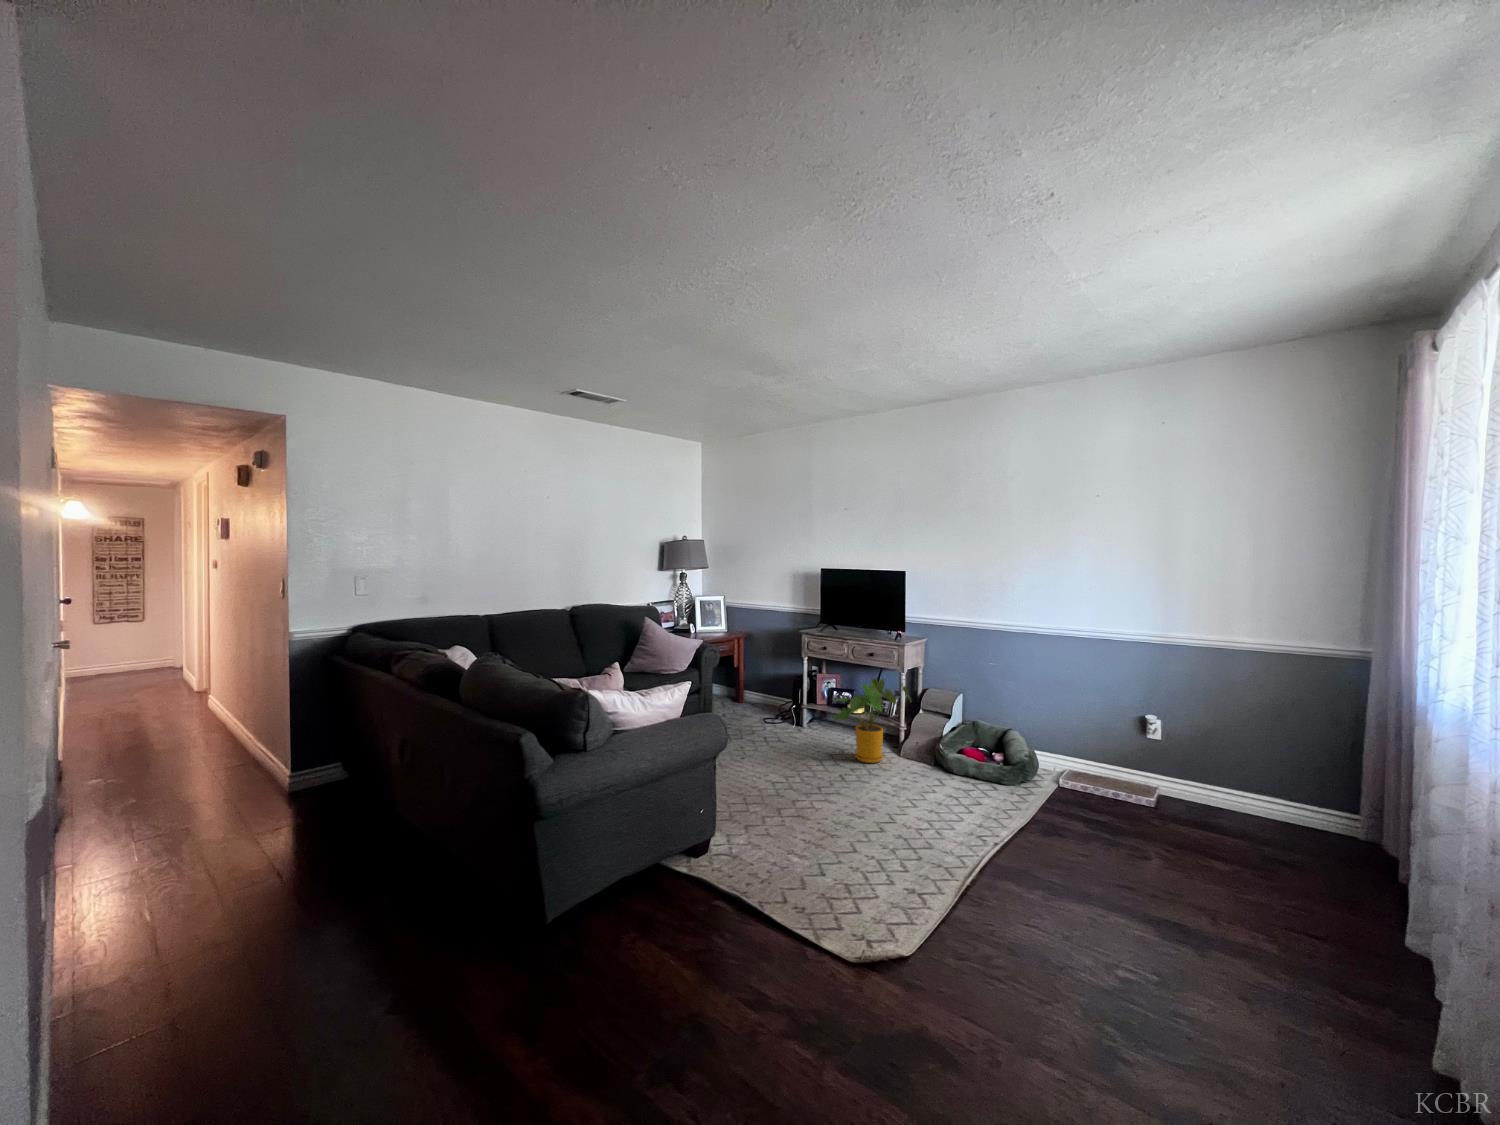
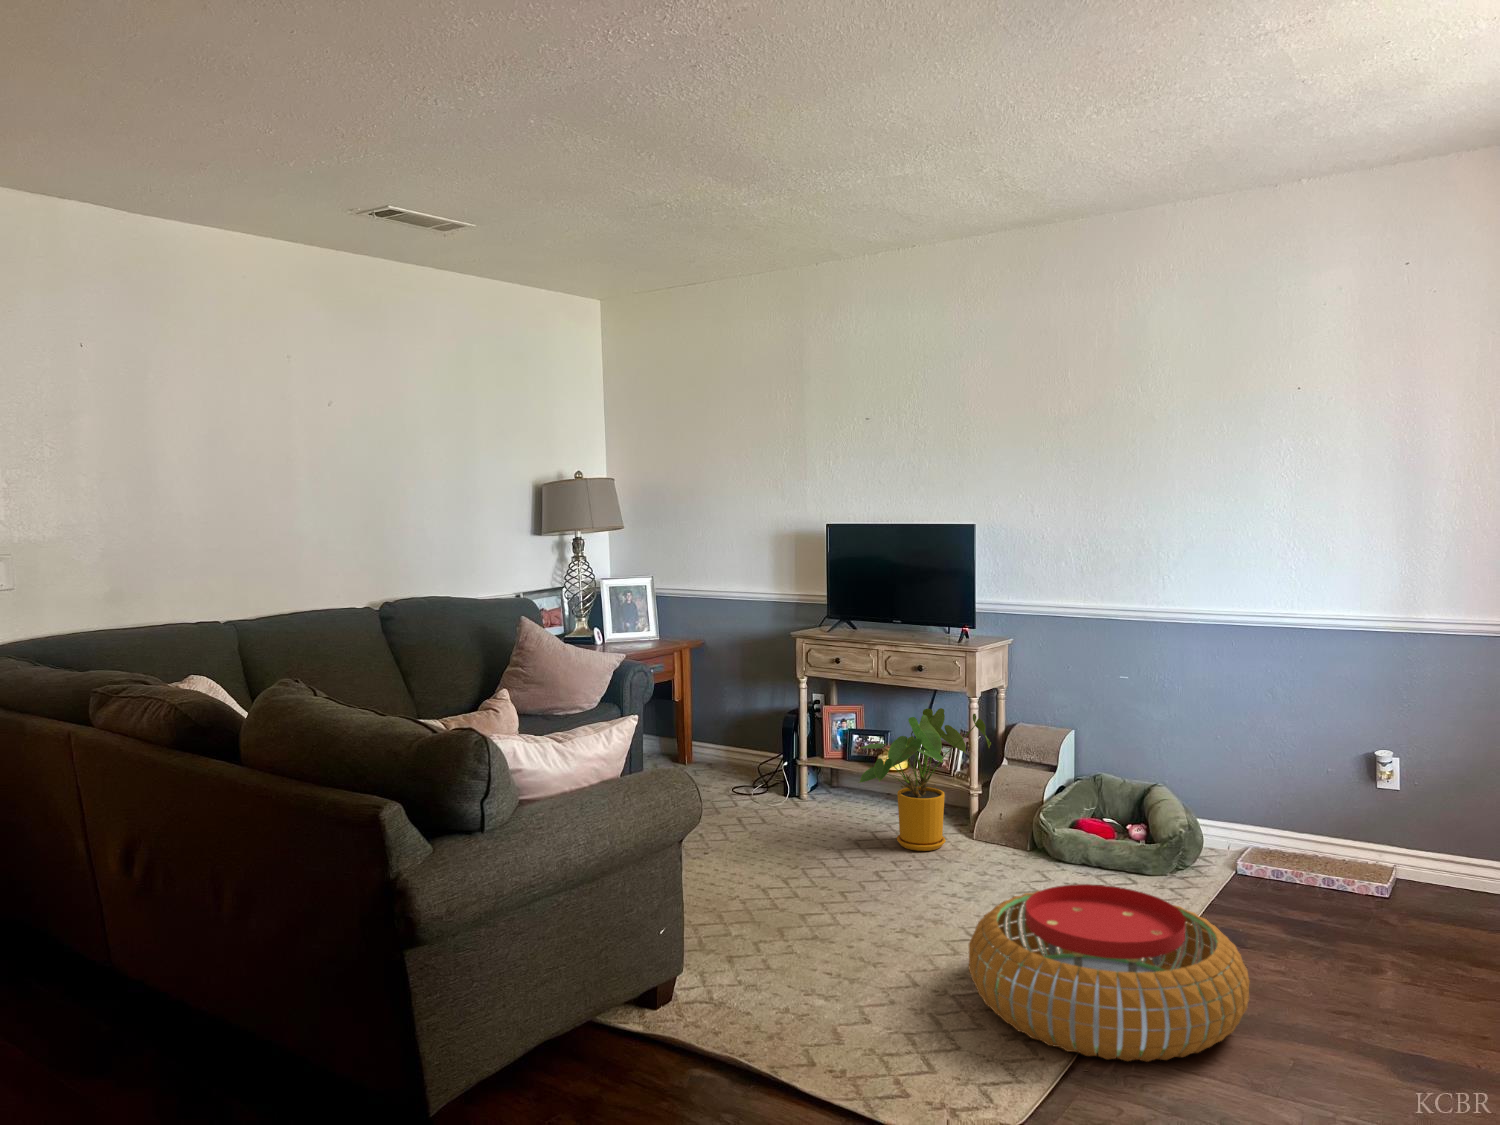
pouf: none [887,794,1063,914] -> present [969,884,1250,1062]

